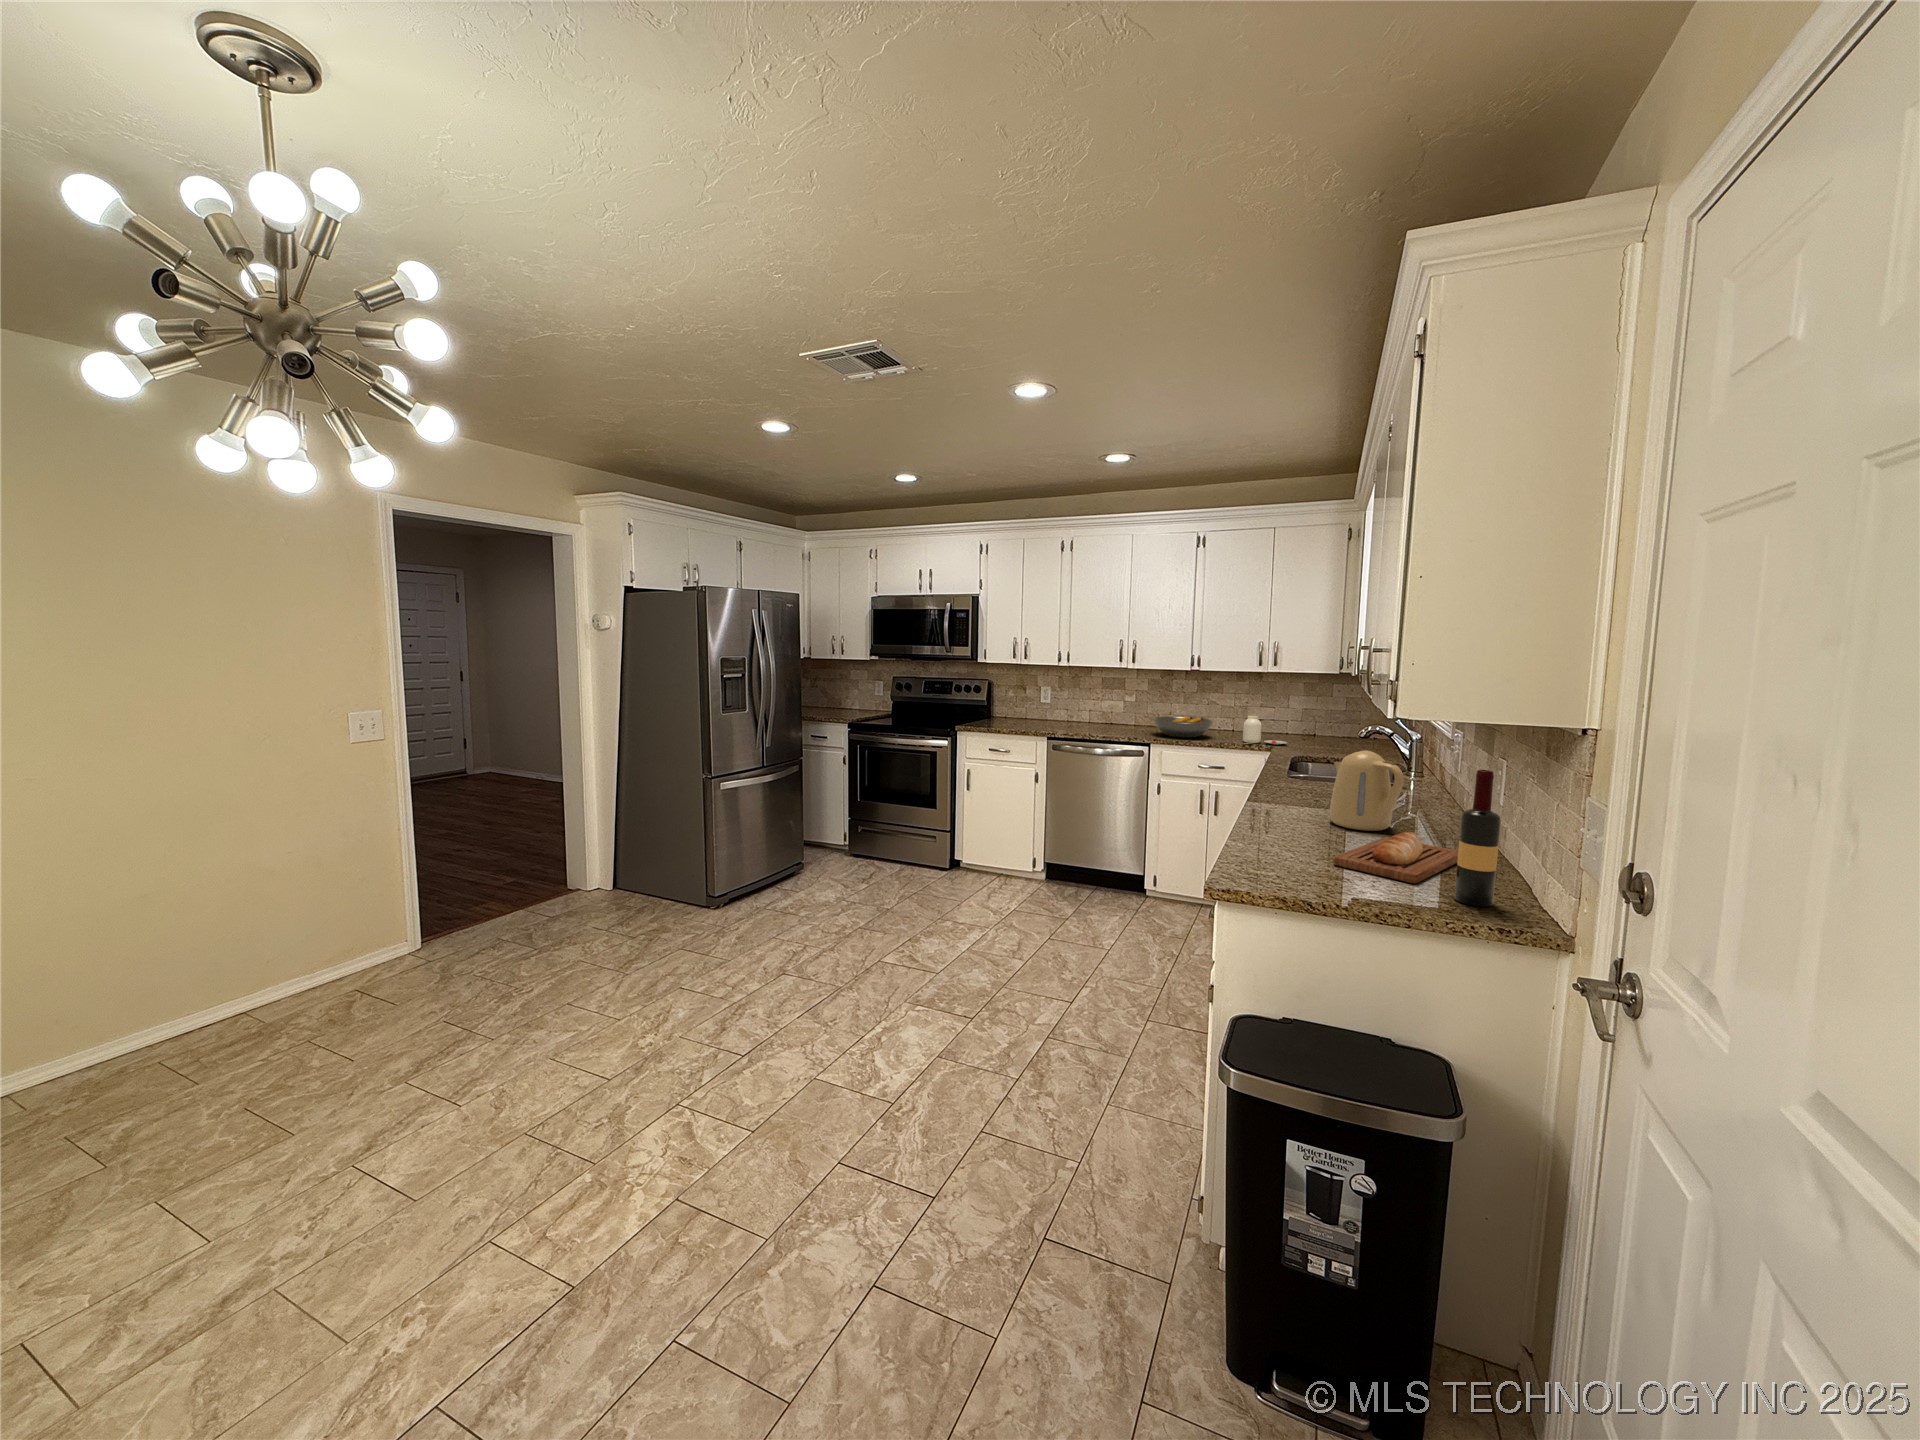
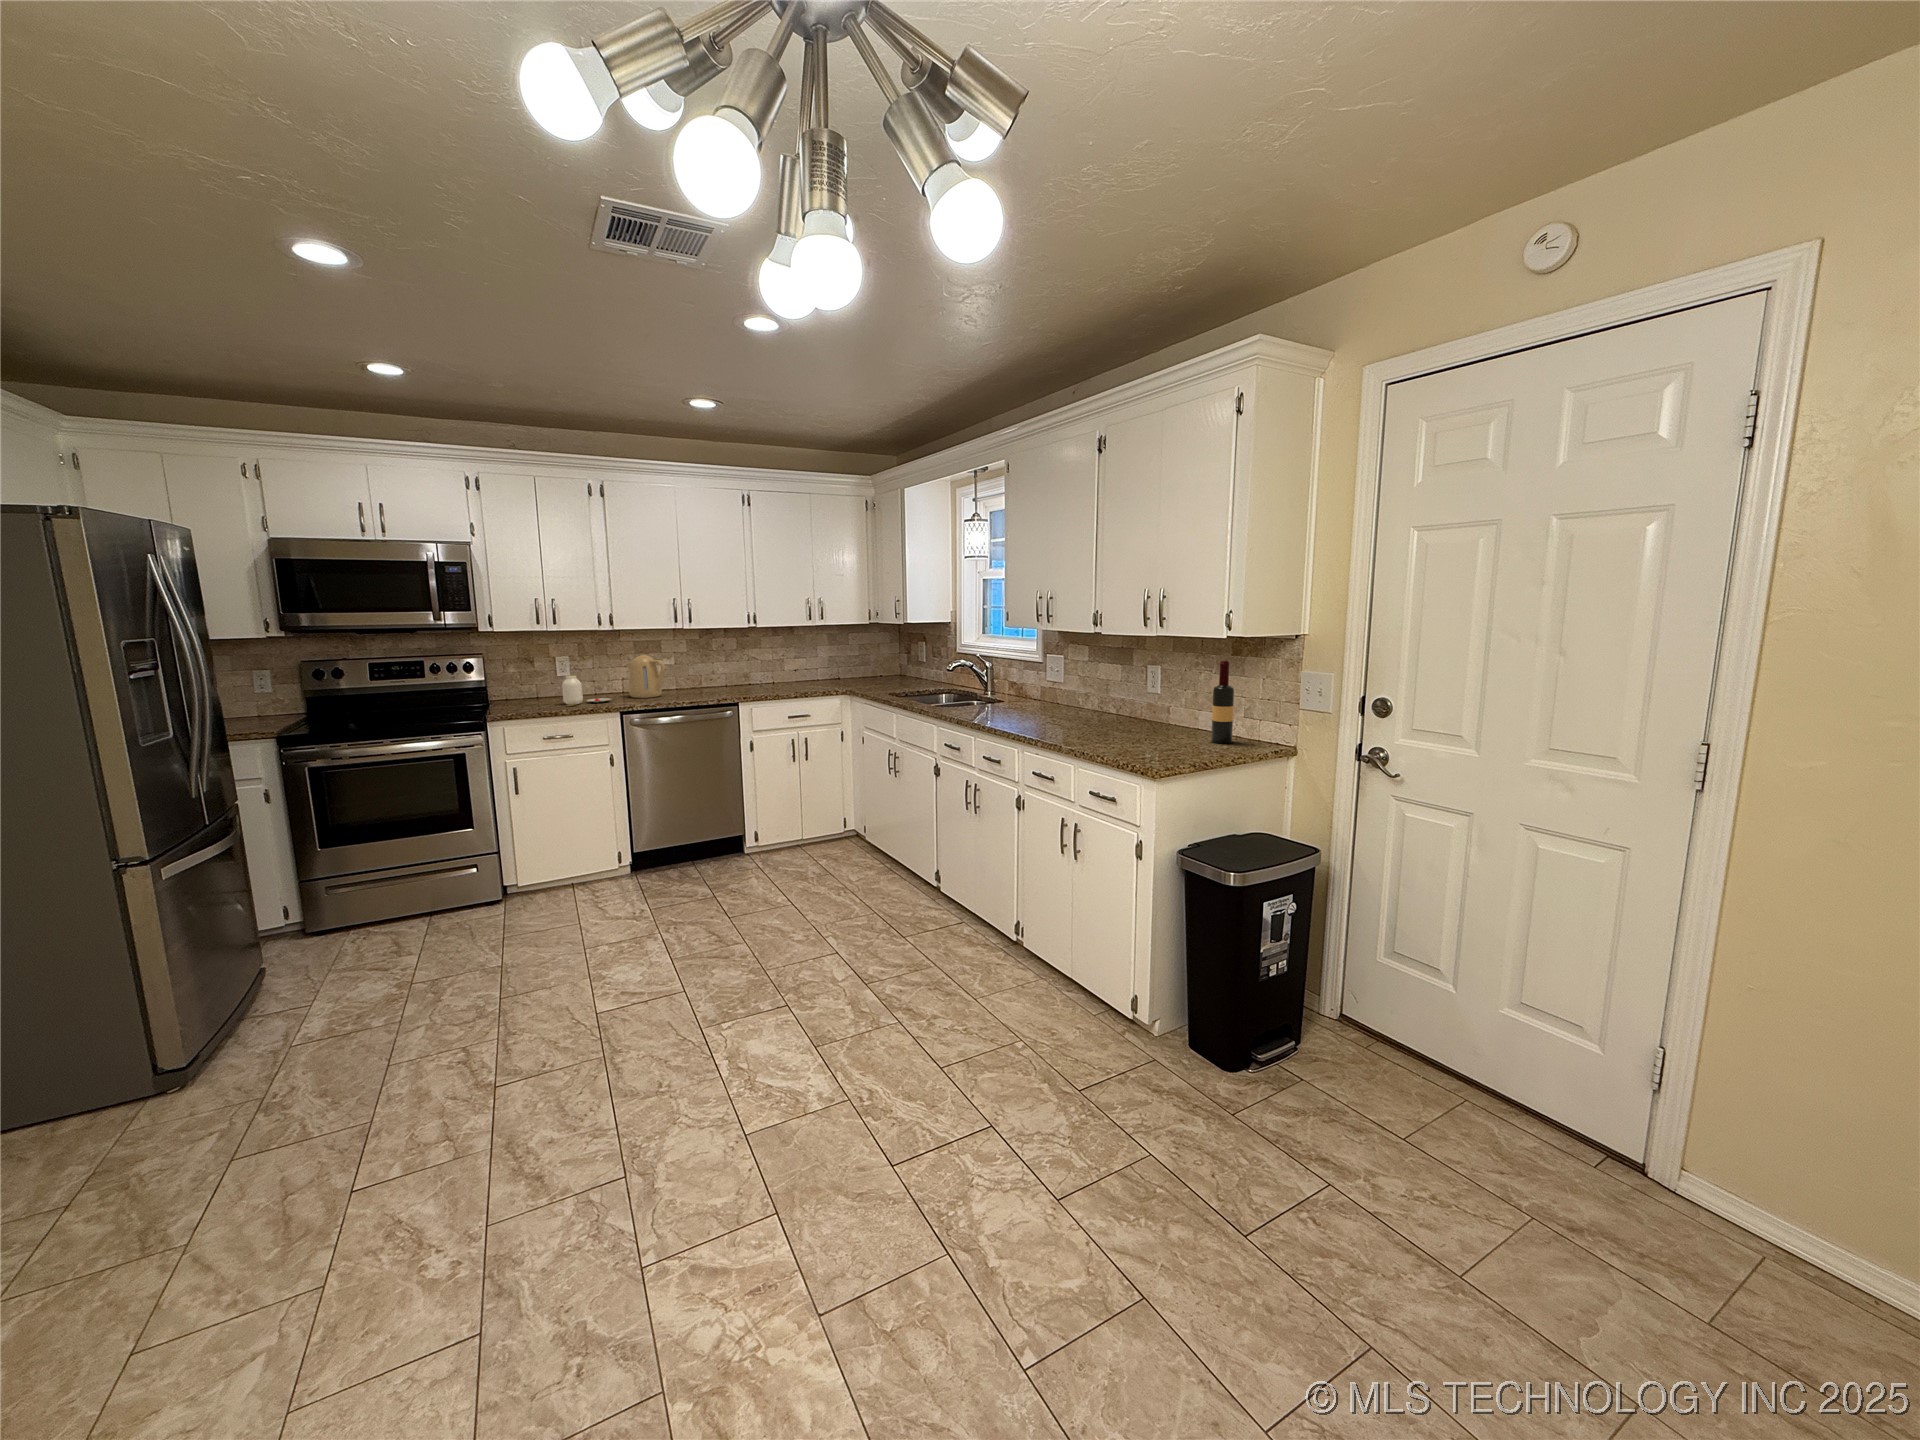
fruit bowl: present [1153,716,1213,738] -> none [720,671,780,693]
jar: present [1243,716,1287,745] -> present [562,676,611,706]
kettle: present [1330,750,1404,831] -> present [626,655,665,698]
bread loaf: present [1333,832,1458,883] -> none [1108,715,1185,742]

